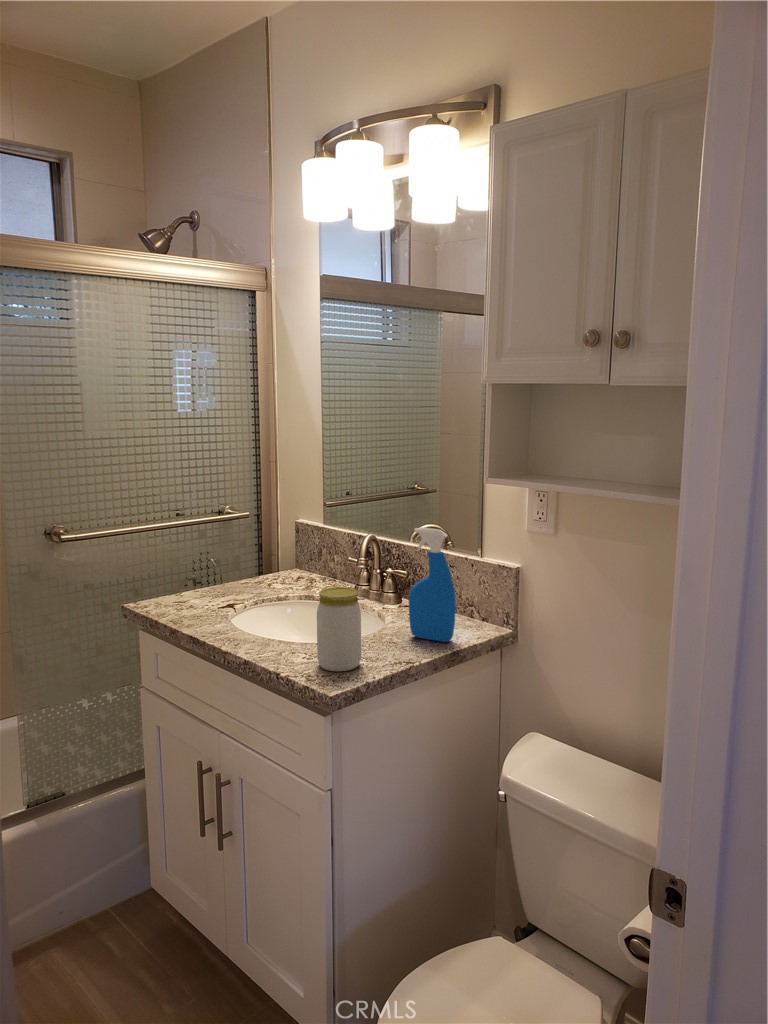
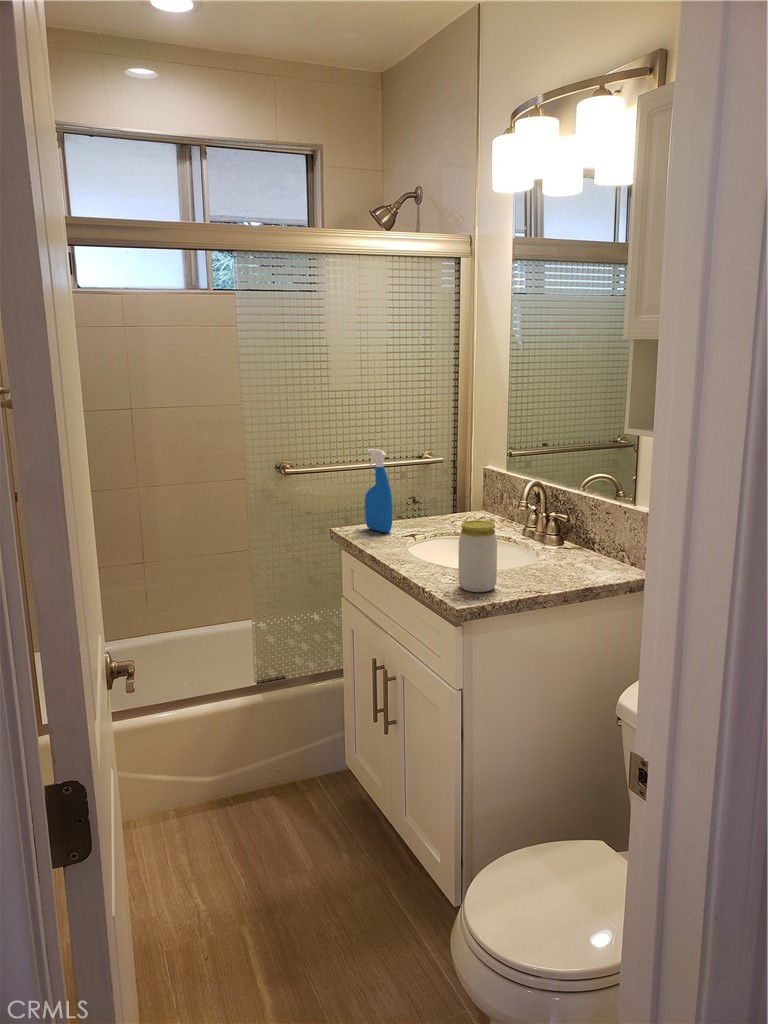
spray bottle: present [409,528,456,642] -> present [365,449,393,532]

